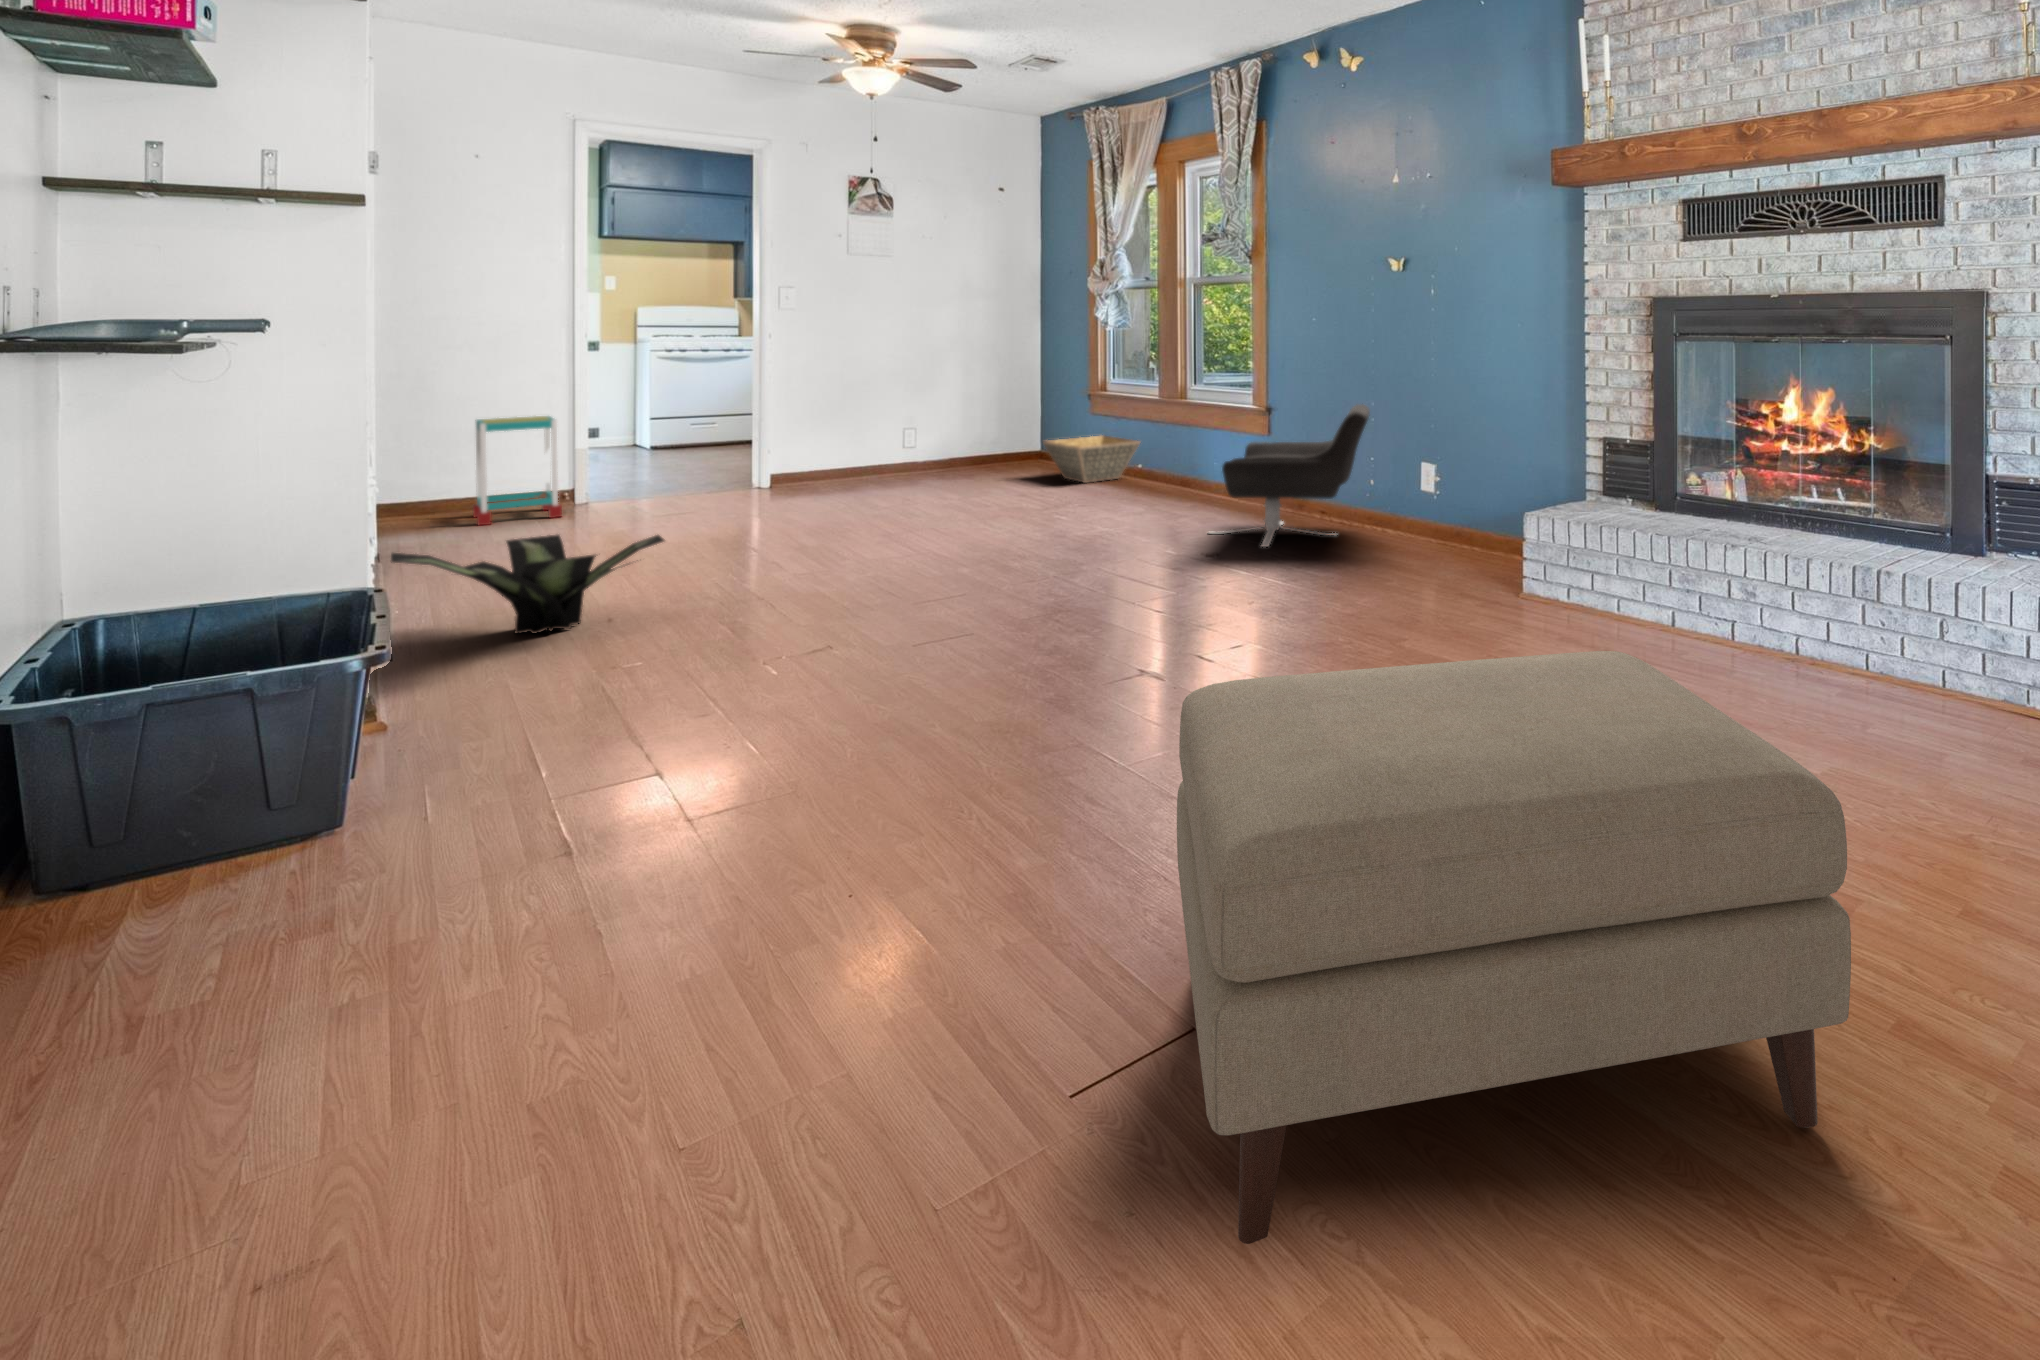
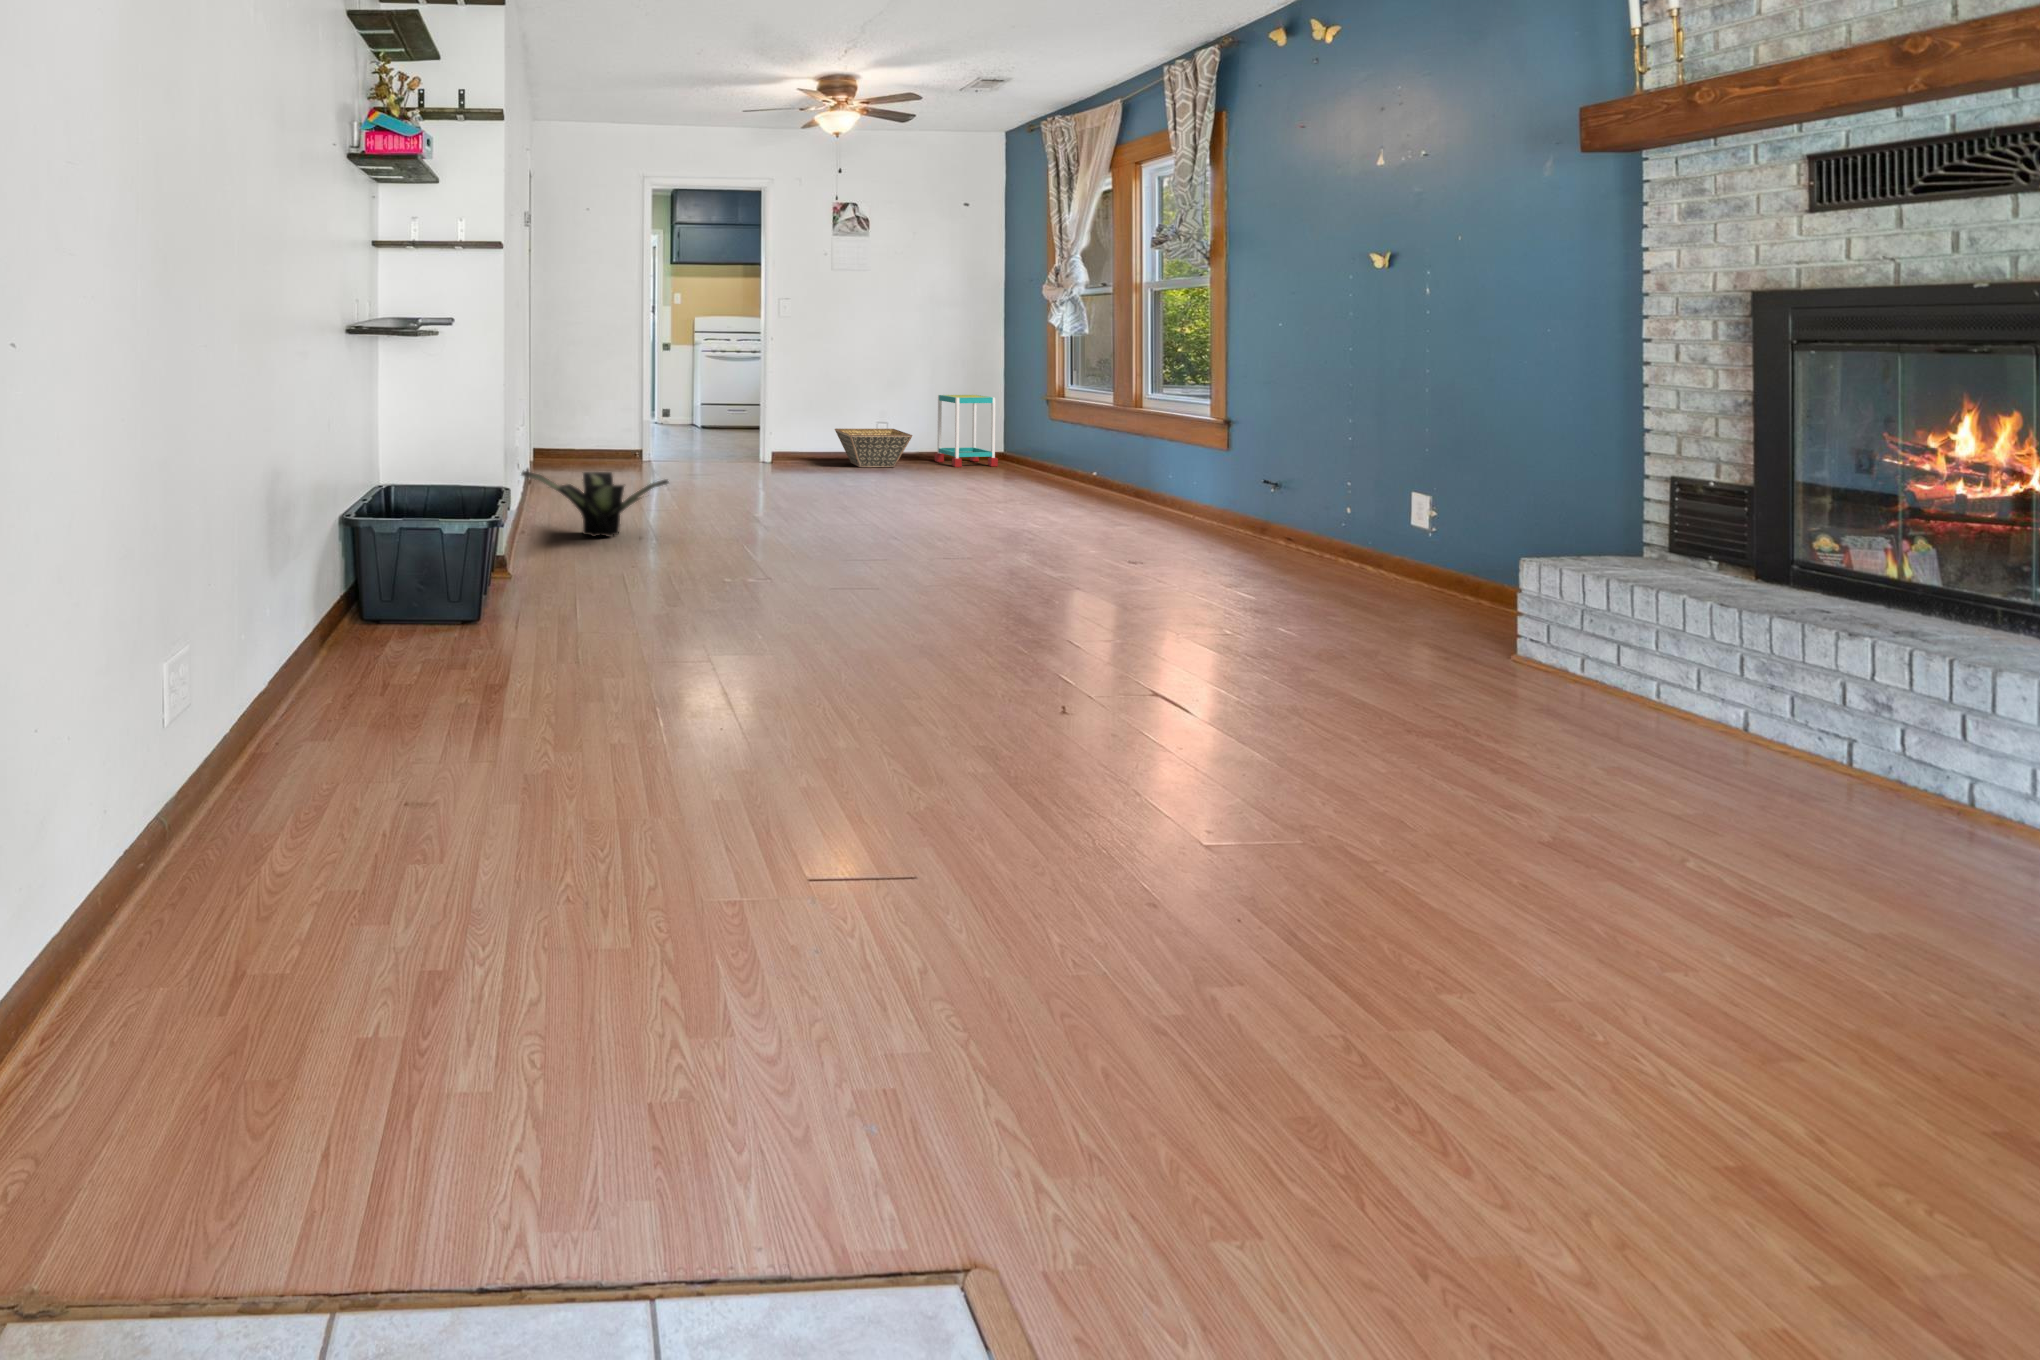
lounge chair: present [1222,404,1370,547] -> none [1132,420,1338,564]
side table: present [473,416,562,525] -> present [935,395,998,467]
basket: present [1043,436,1140,483] -> present [835,429,912,467]
ottoman: present [1177,651,1851,1244] -> none [846,611,1554,1182]

